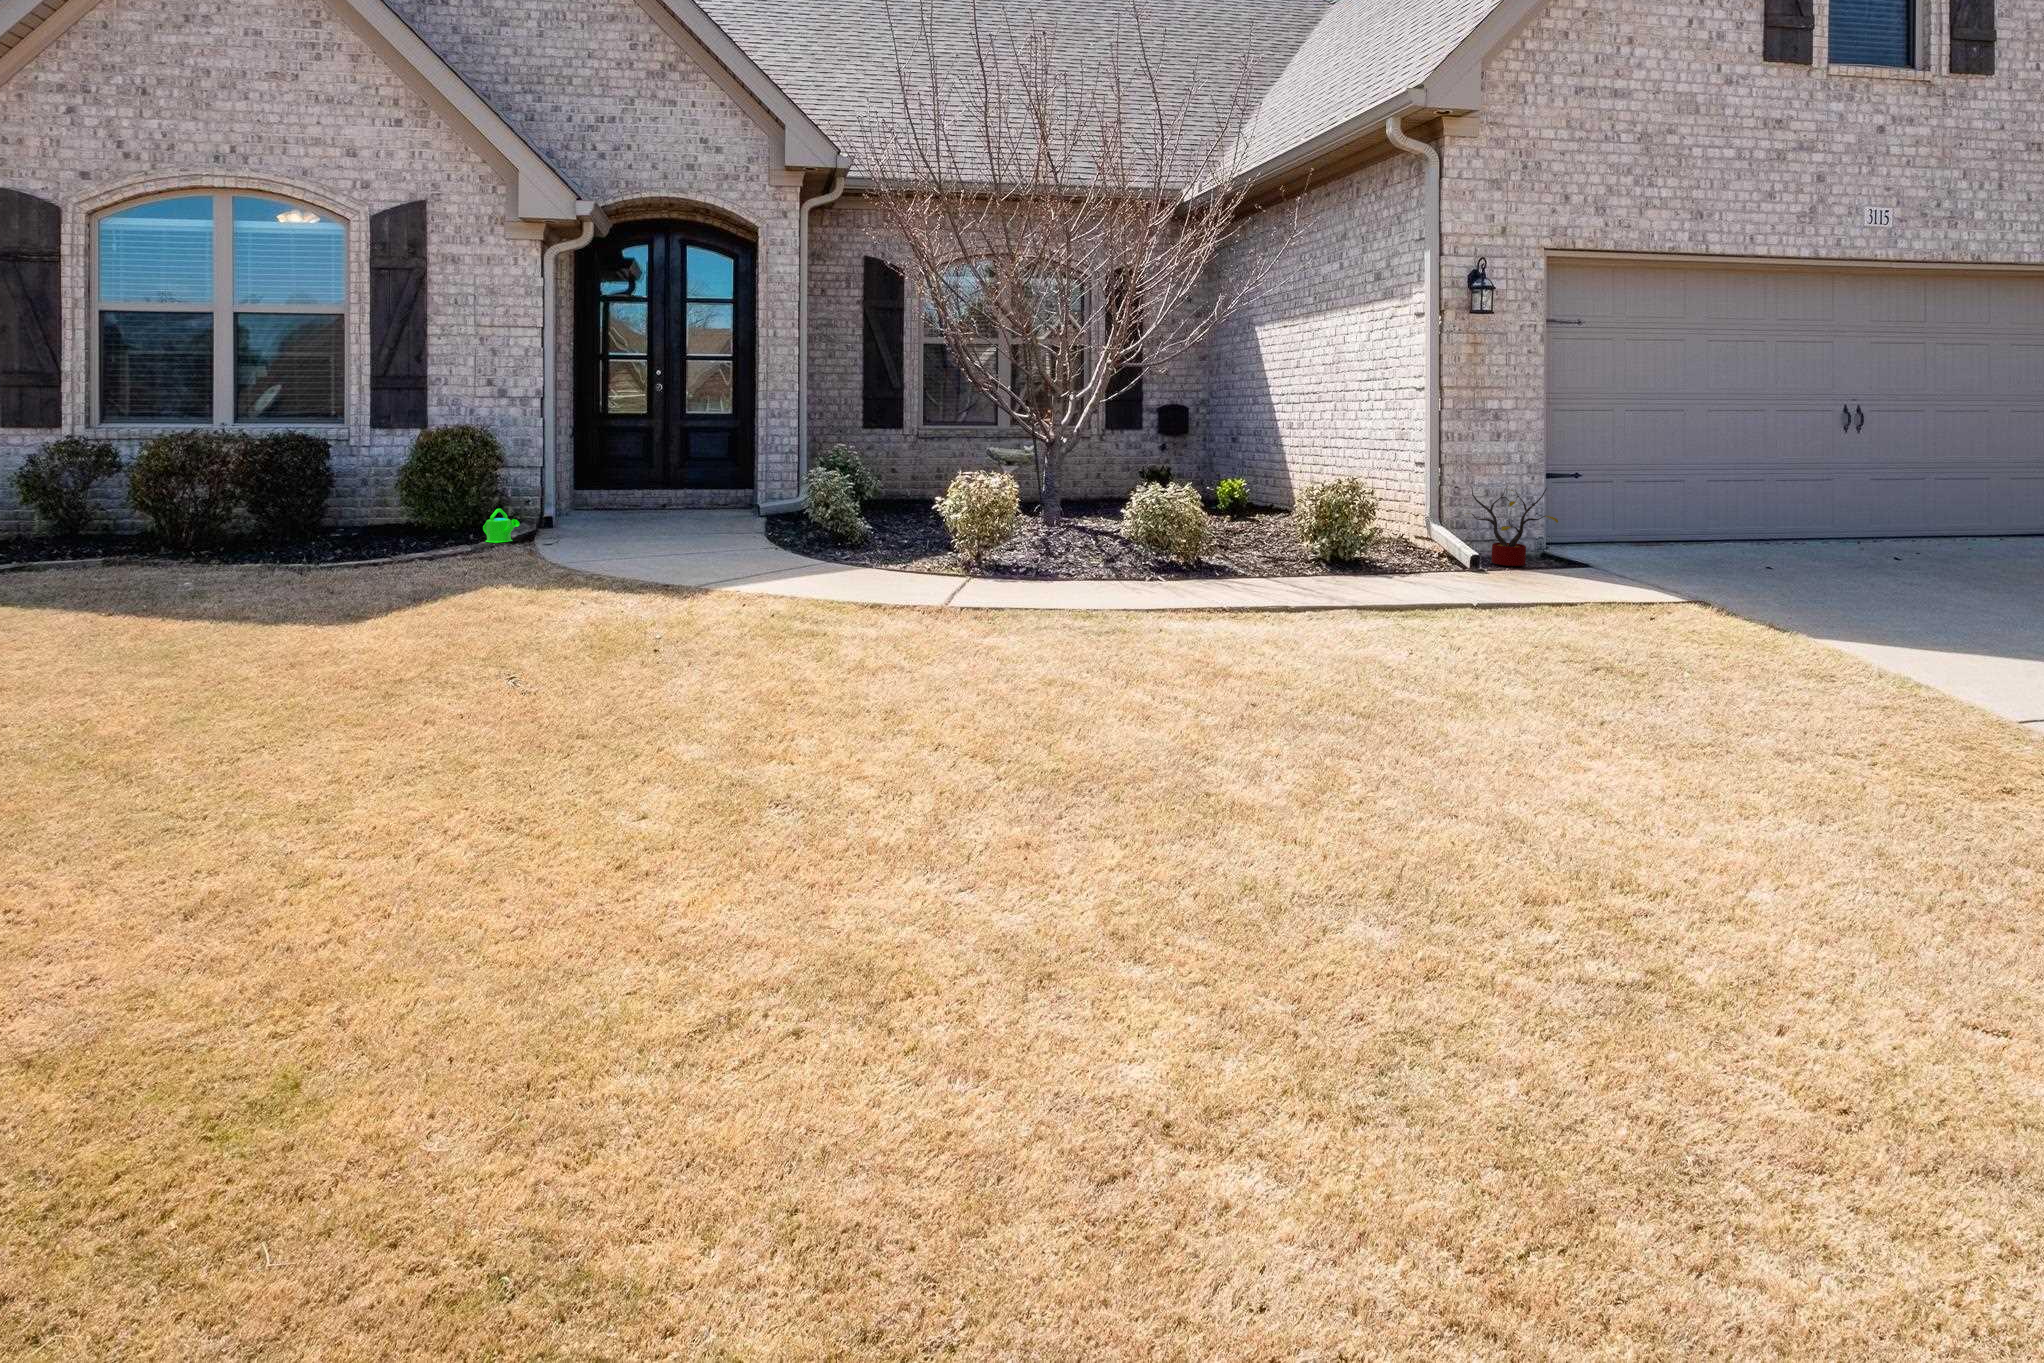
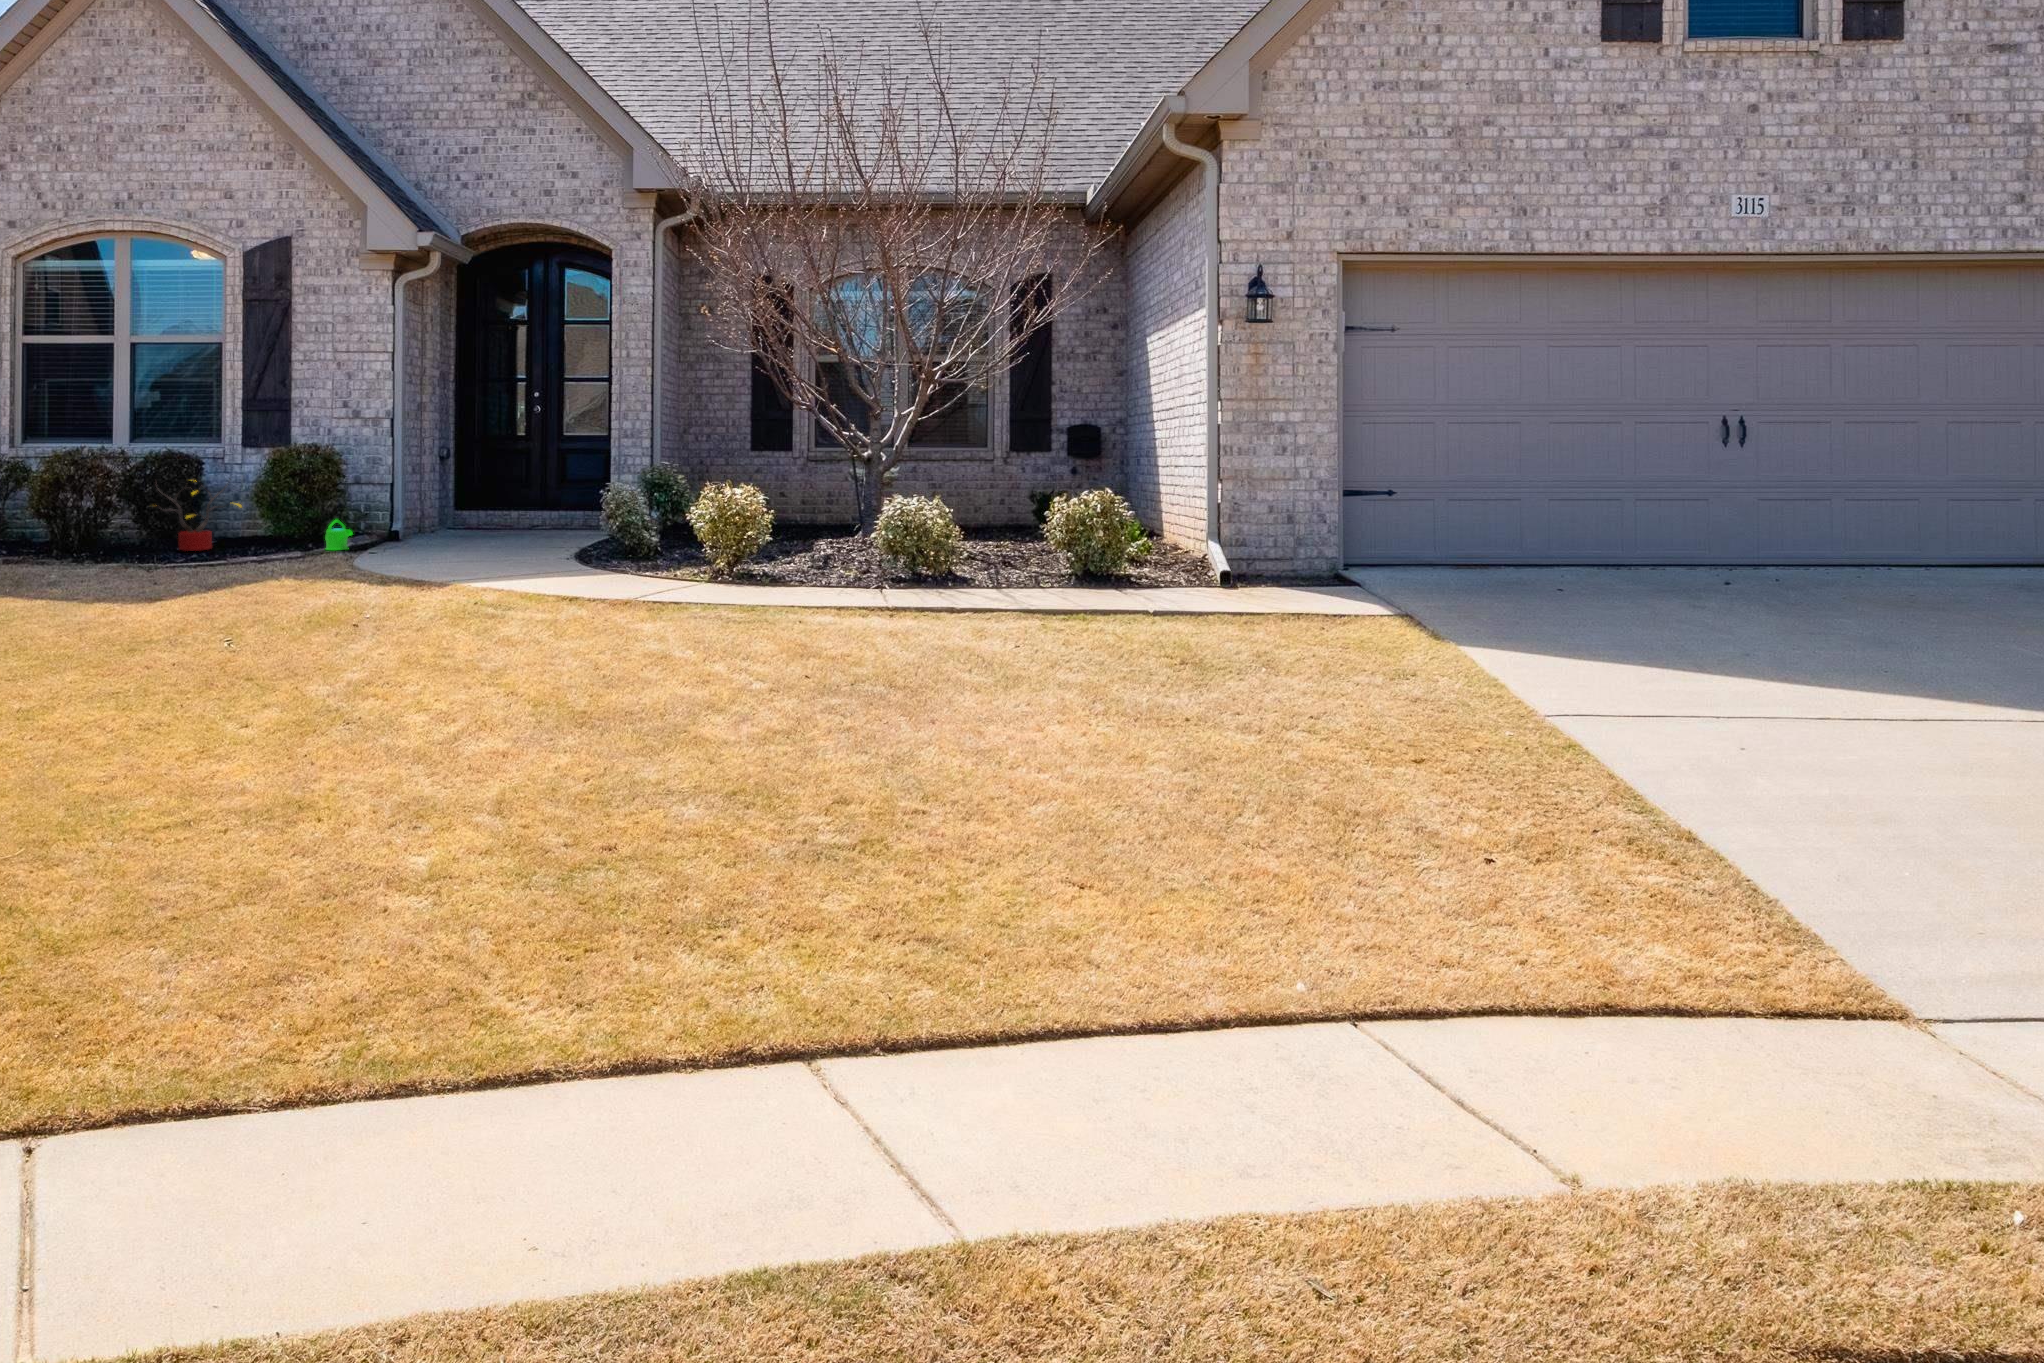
decorative plant: present [1466,487,1558,566] -> present [158,485,242,551]

